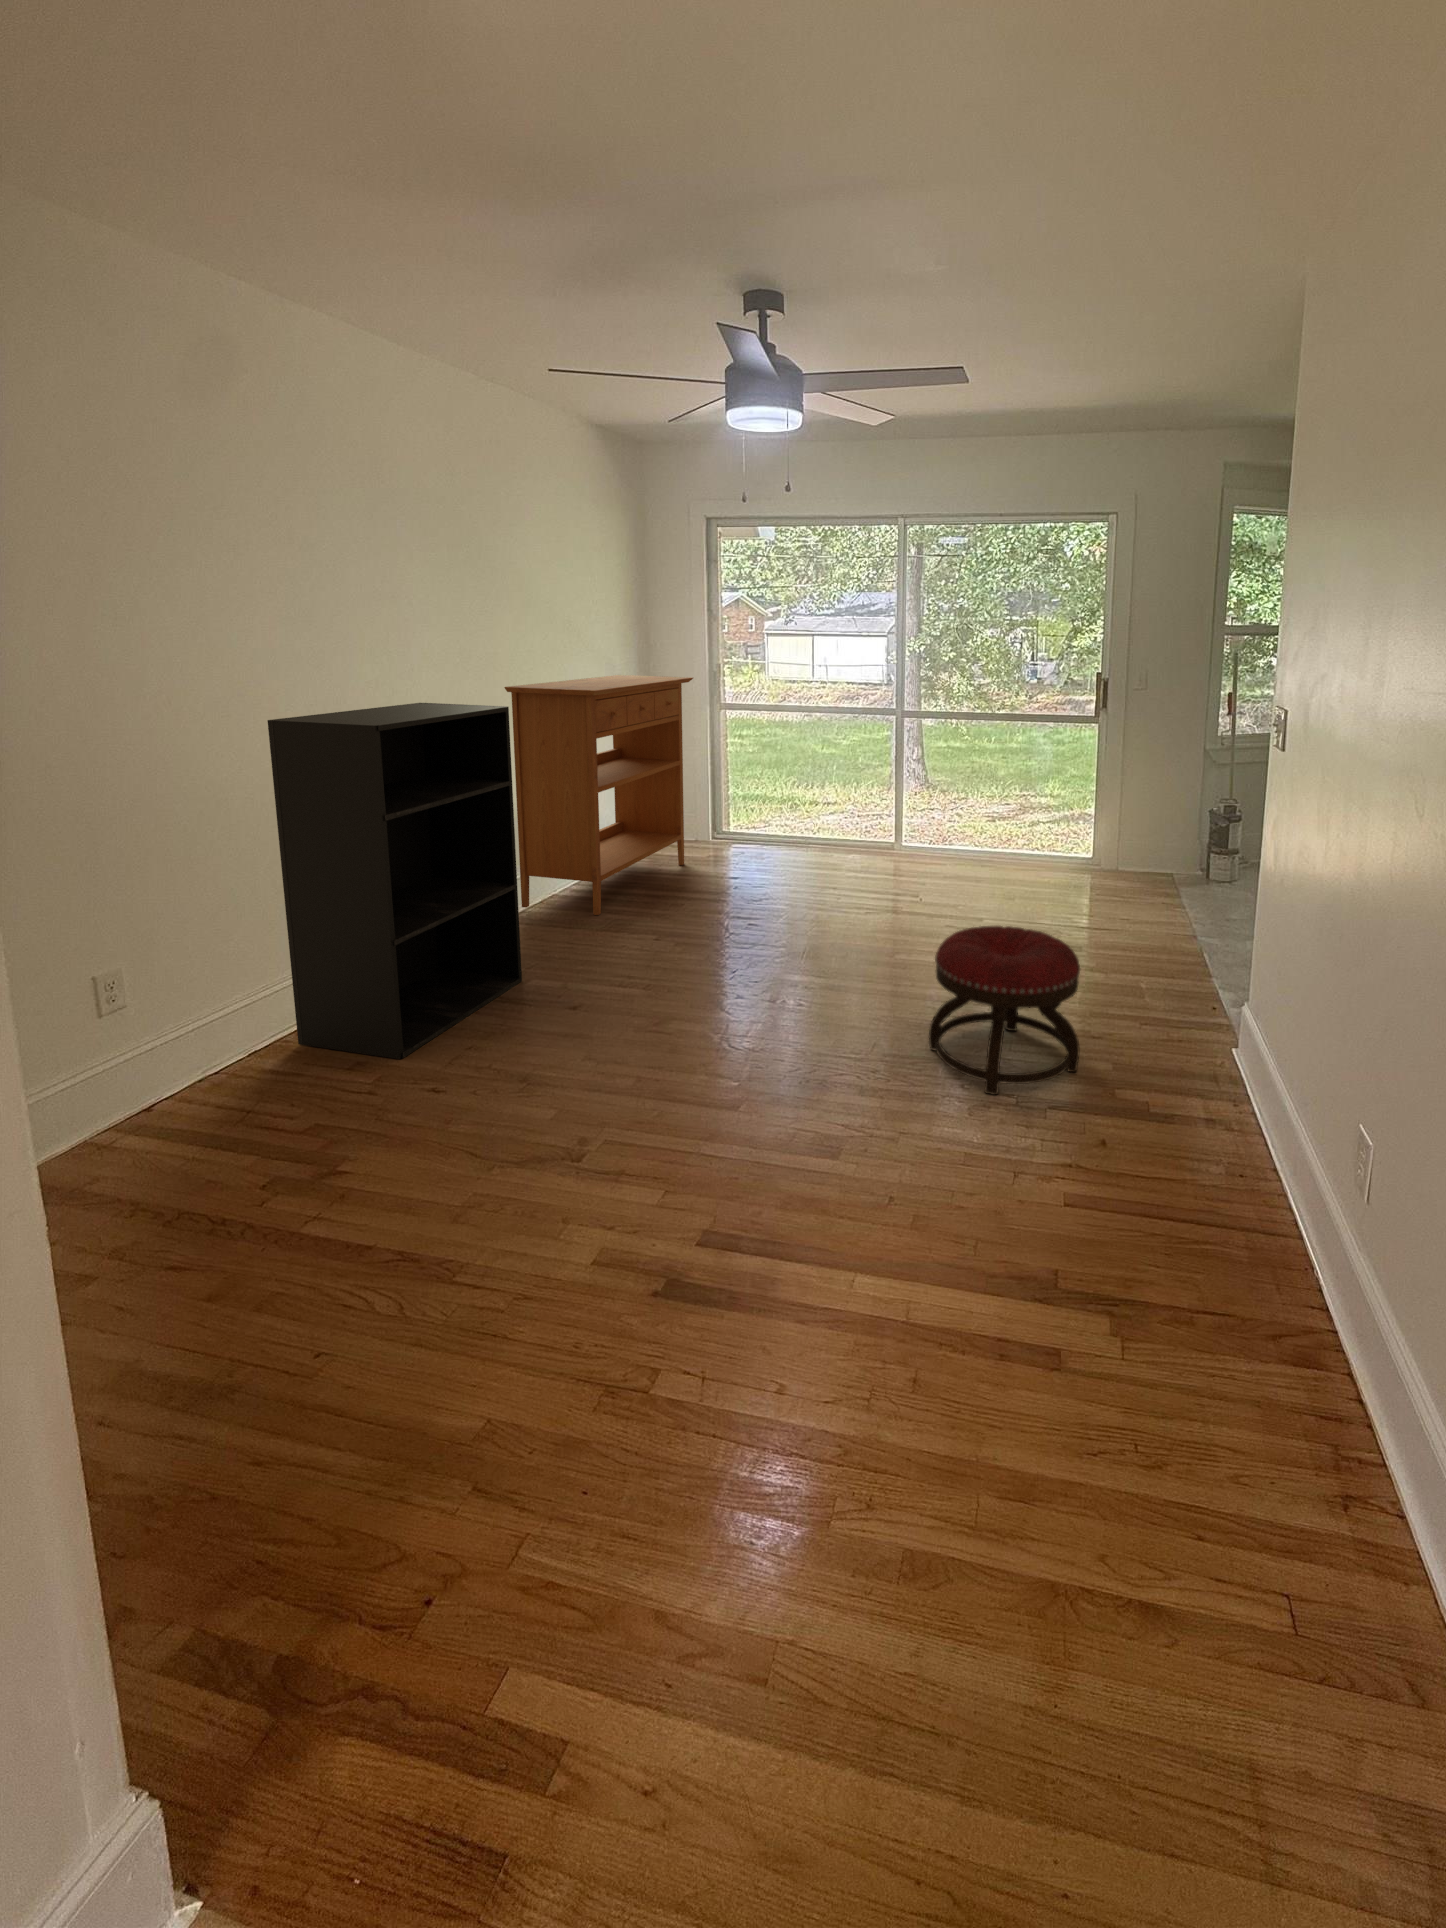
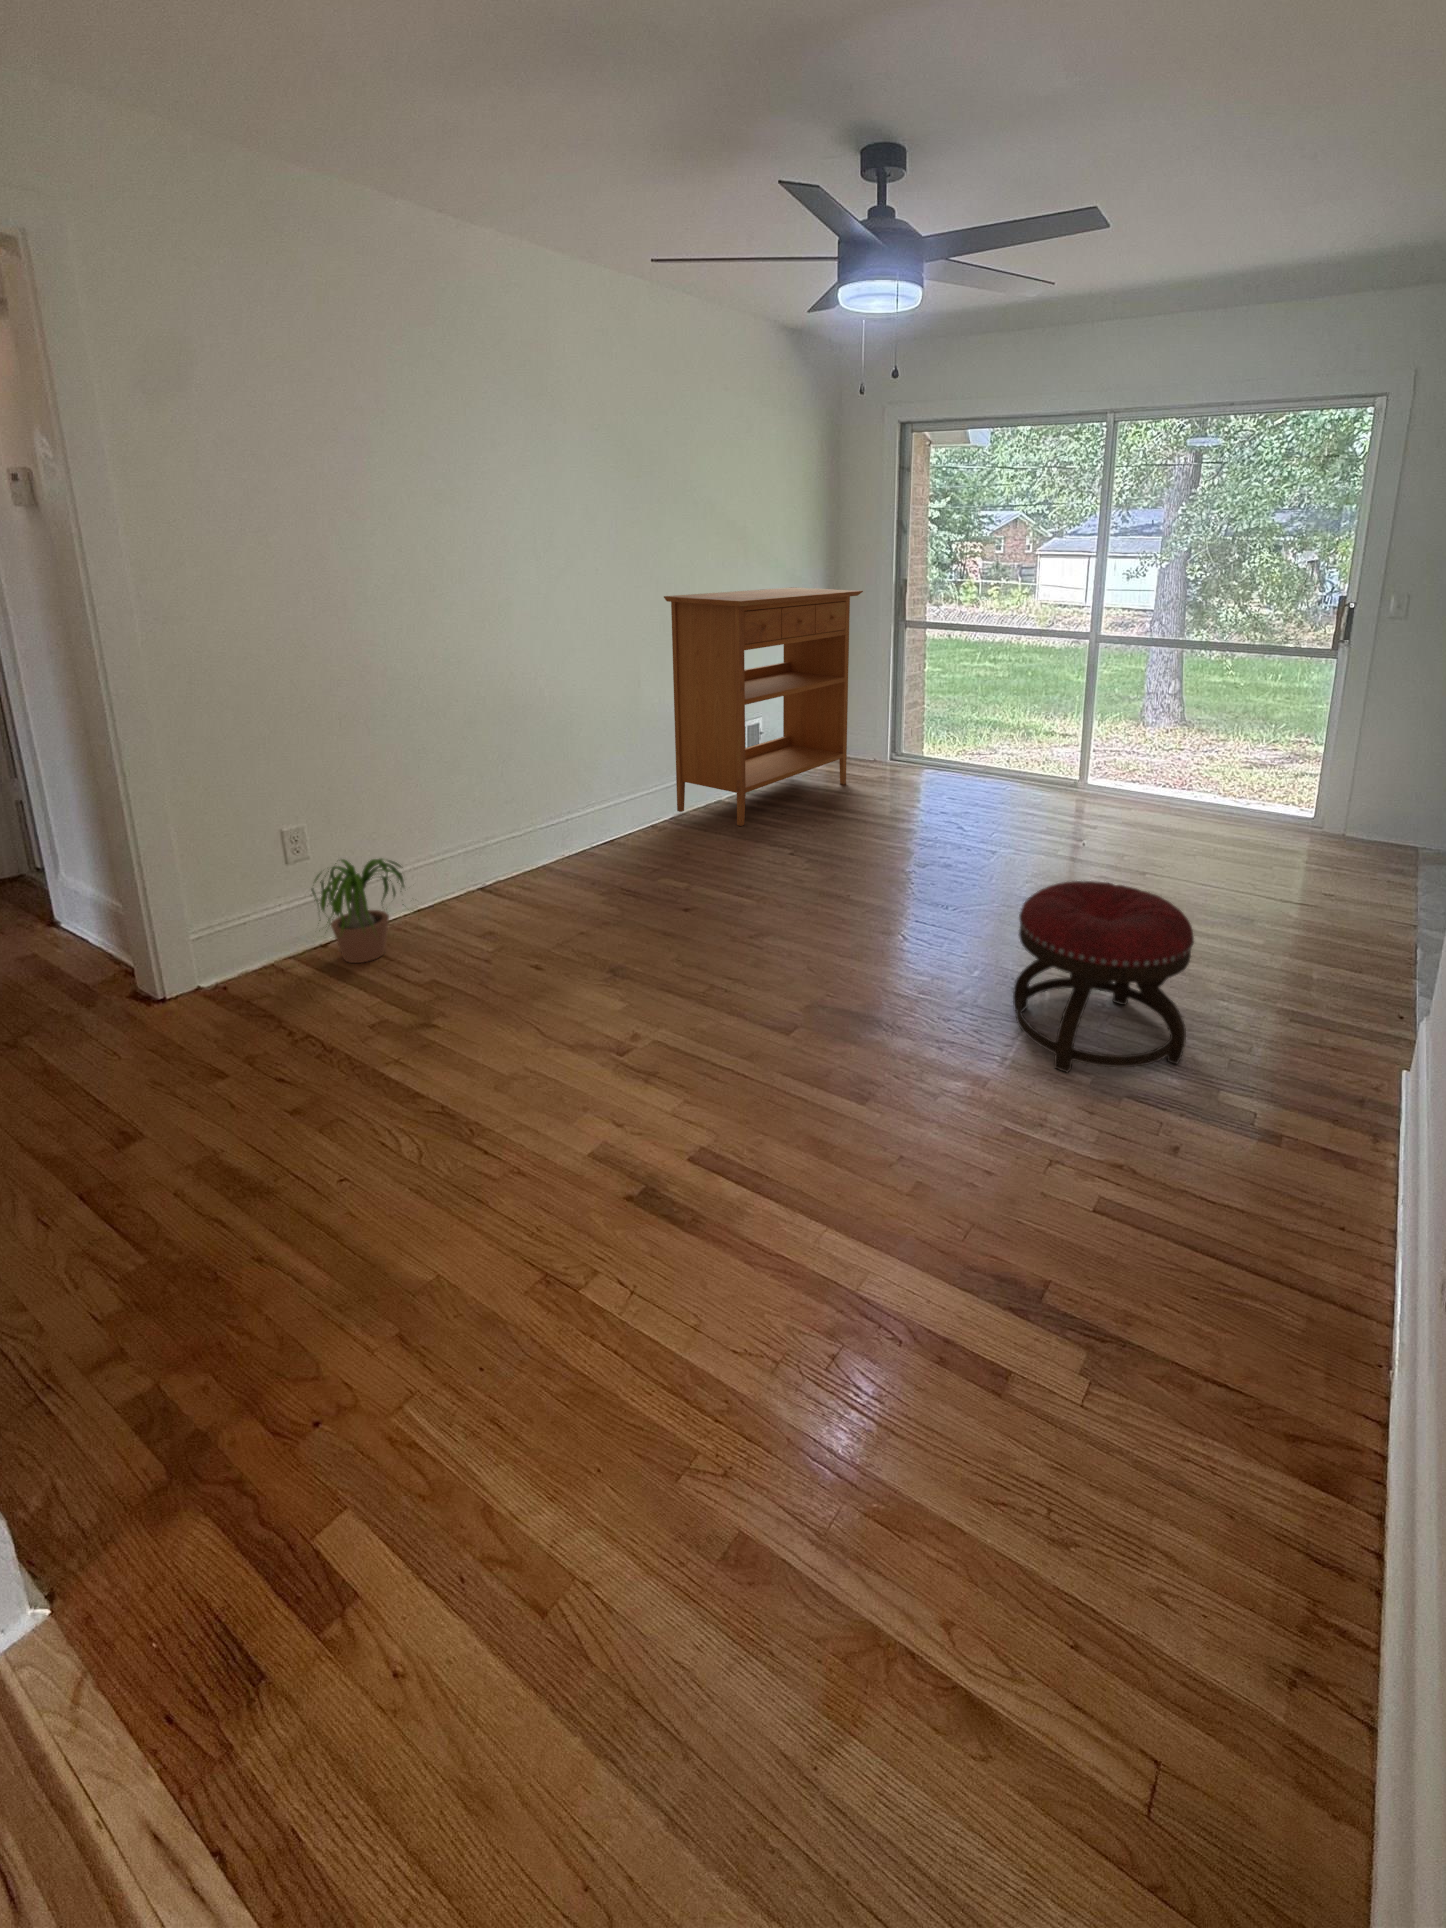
bookshelf: present [268,703,522,1059] -> none [415,609,646,937]
potted plant: none [135,990,289,1117] -> present [312,859,404,963]

